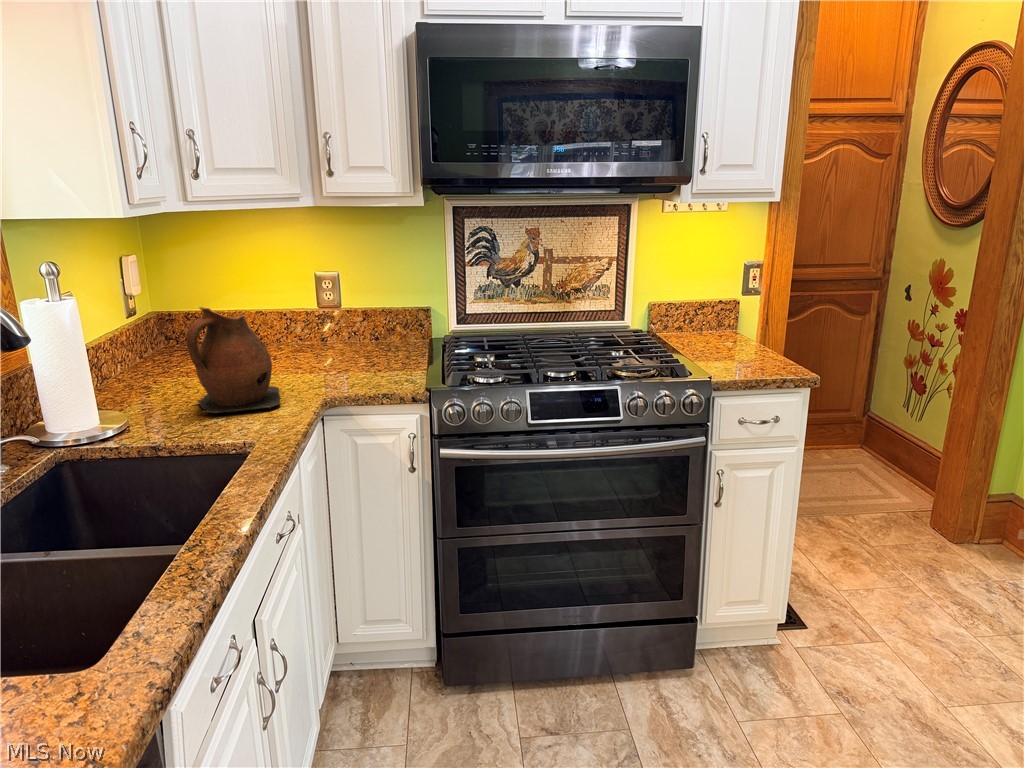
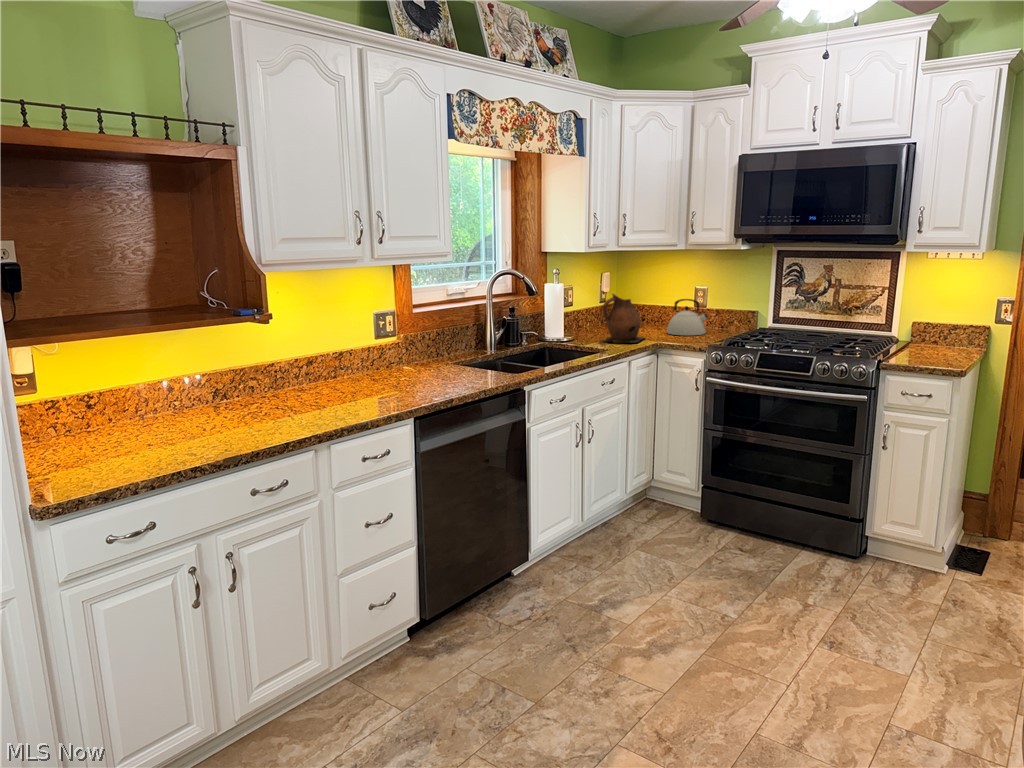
kettle: none [298,300,370,369] -> present [667,299,708,335]

